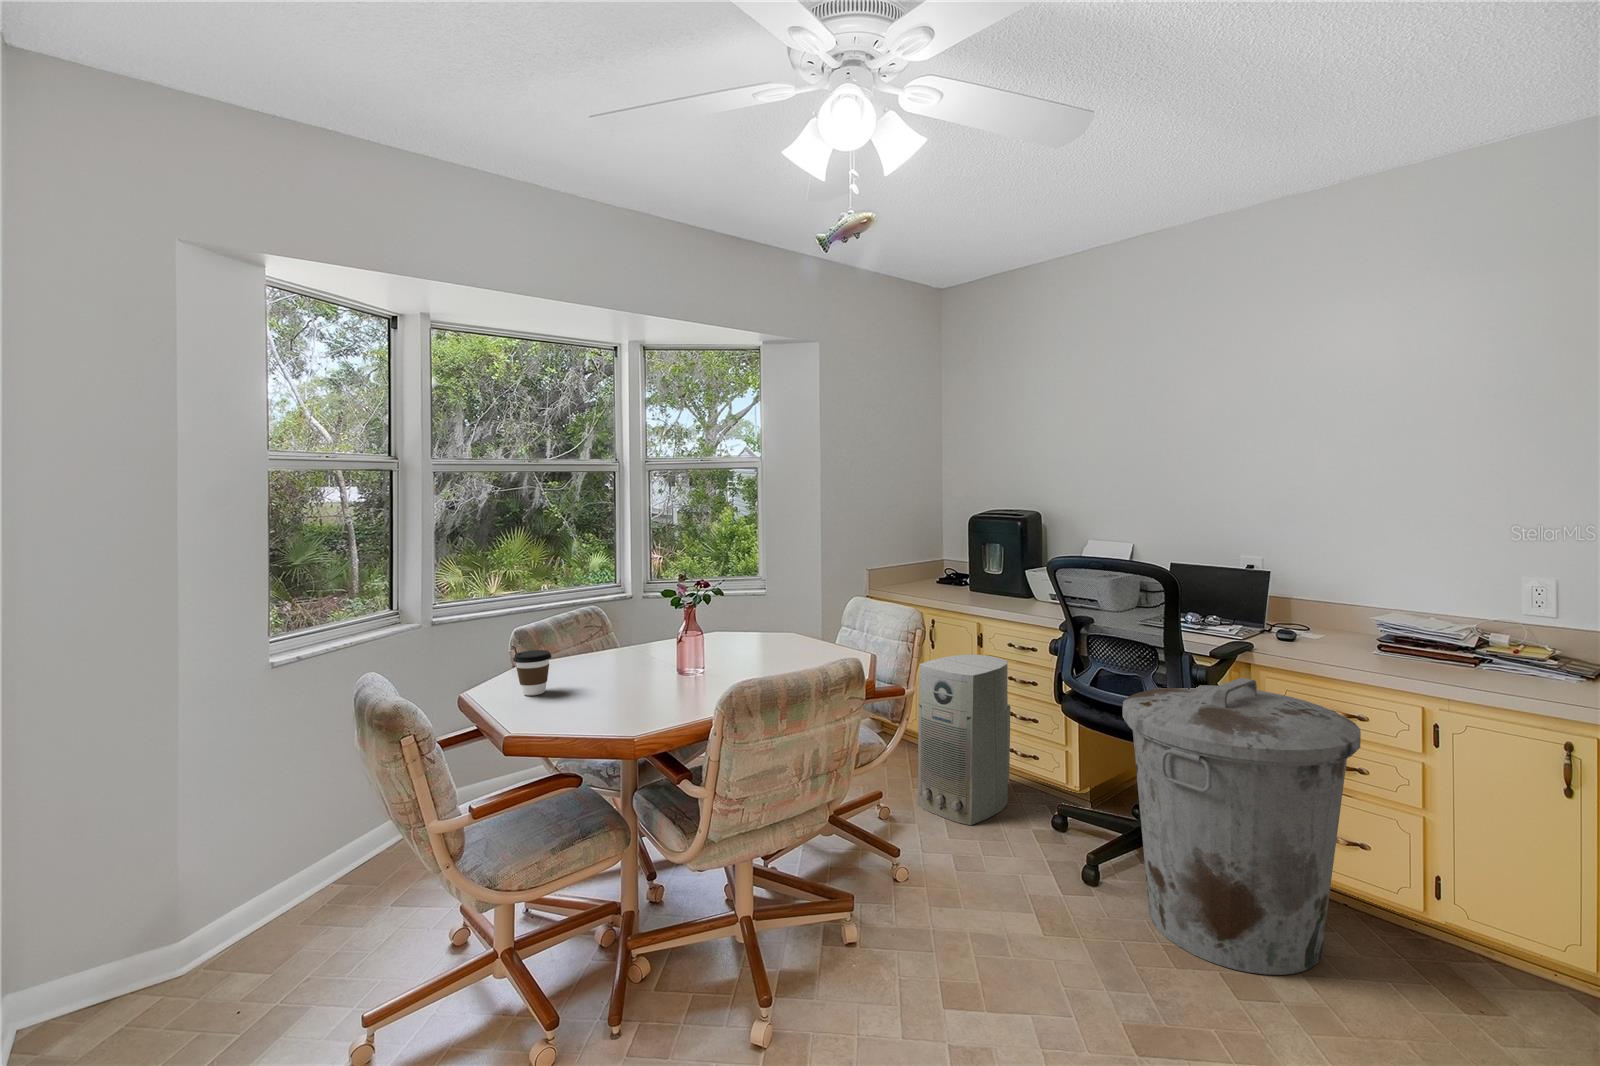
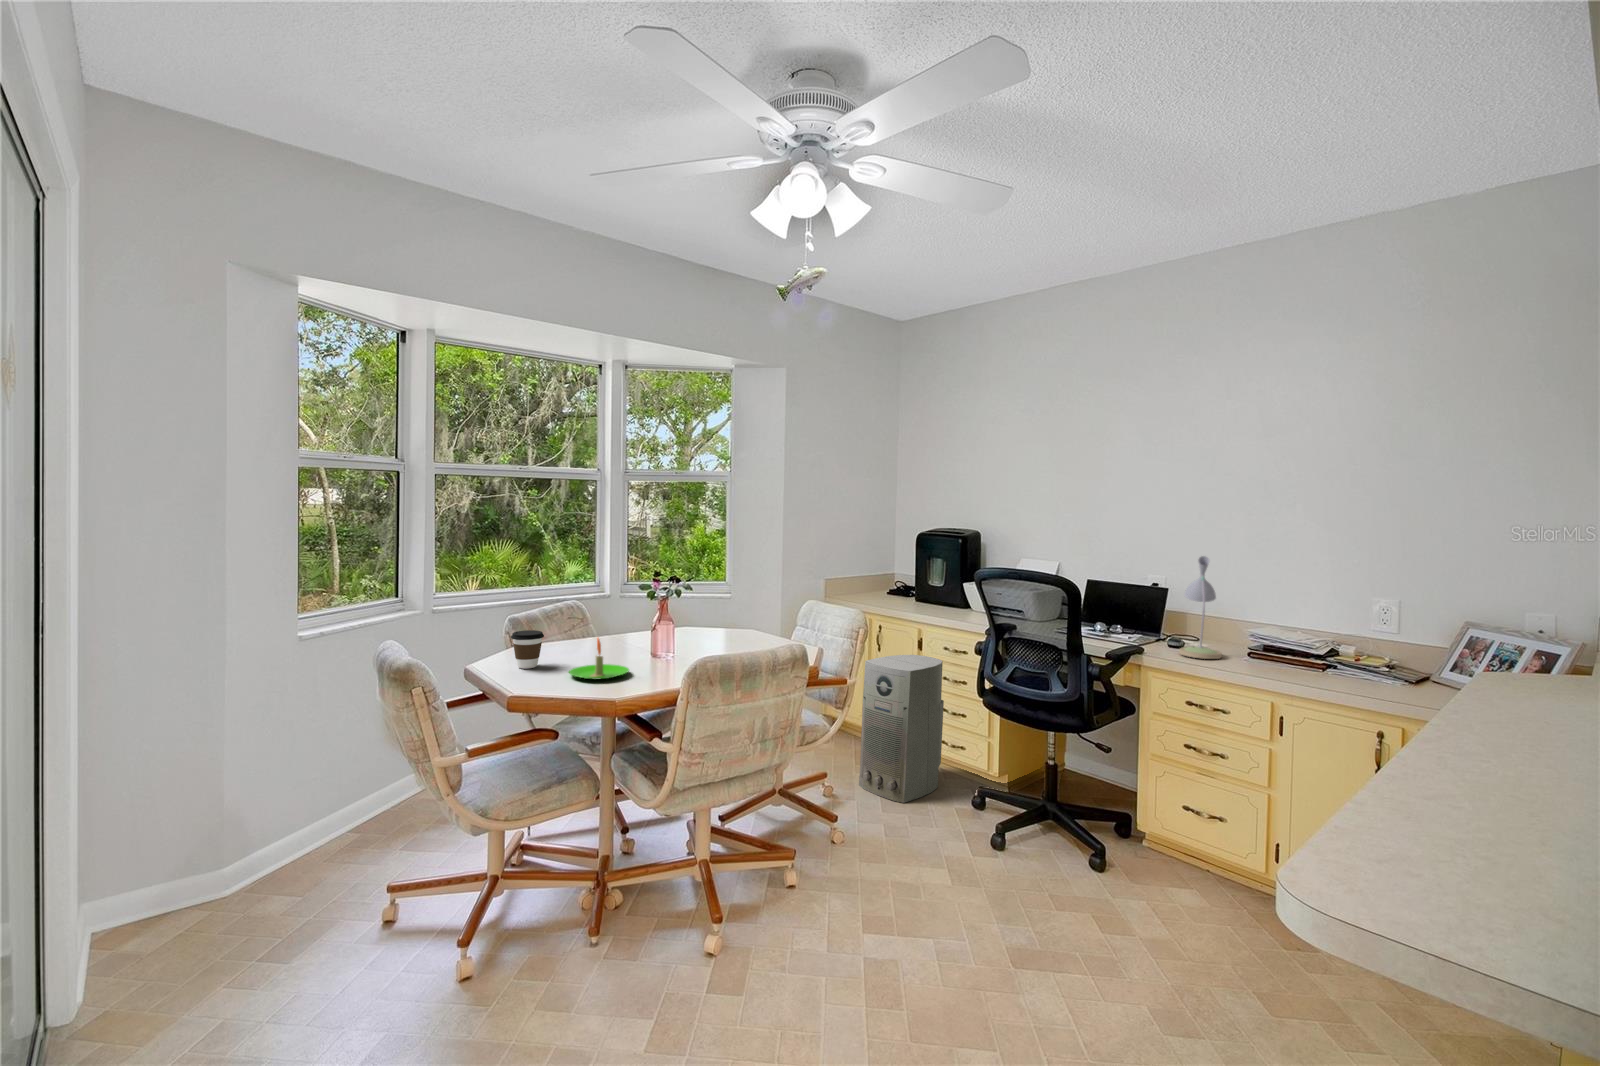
desk lamp: none [1295,531,1350,653] -> present [1179,556,1222,659]
candle: none [580,656,651,707] -> present [569,638,629,680]
trash can: present [1123,678,1361,975] -> none [1029,675,1215,919]

